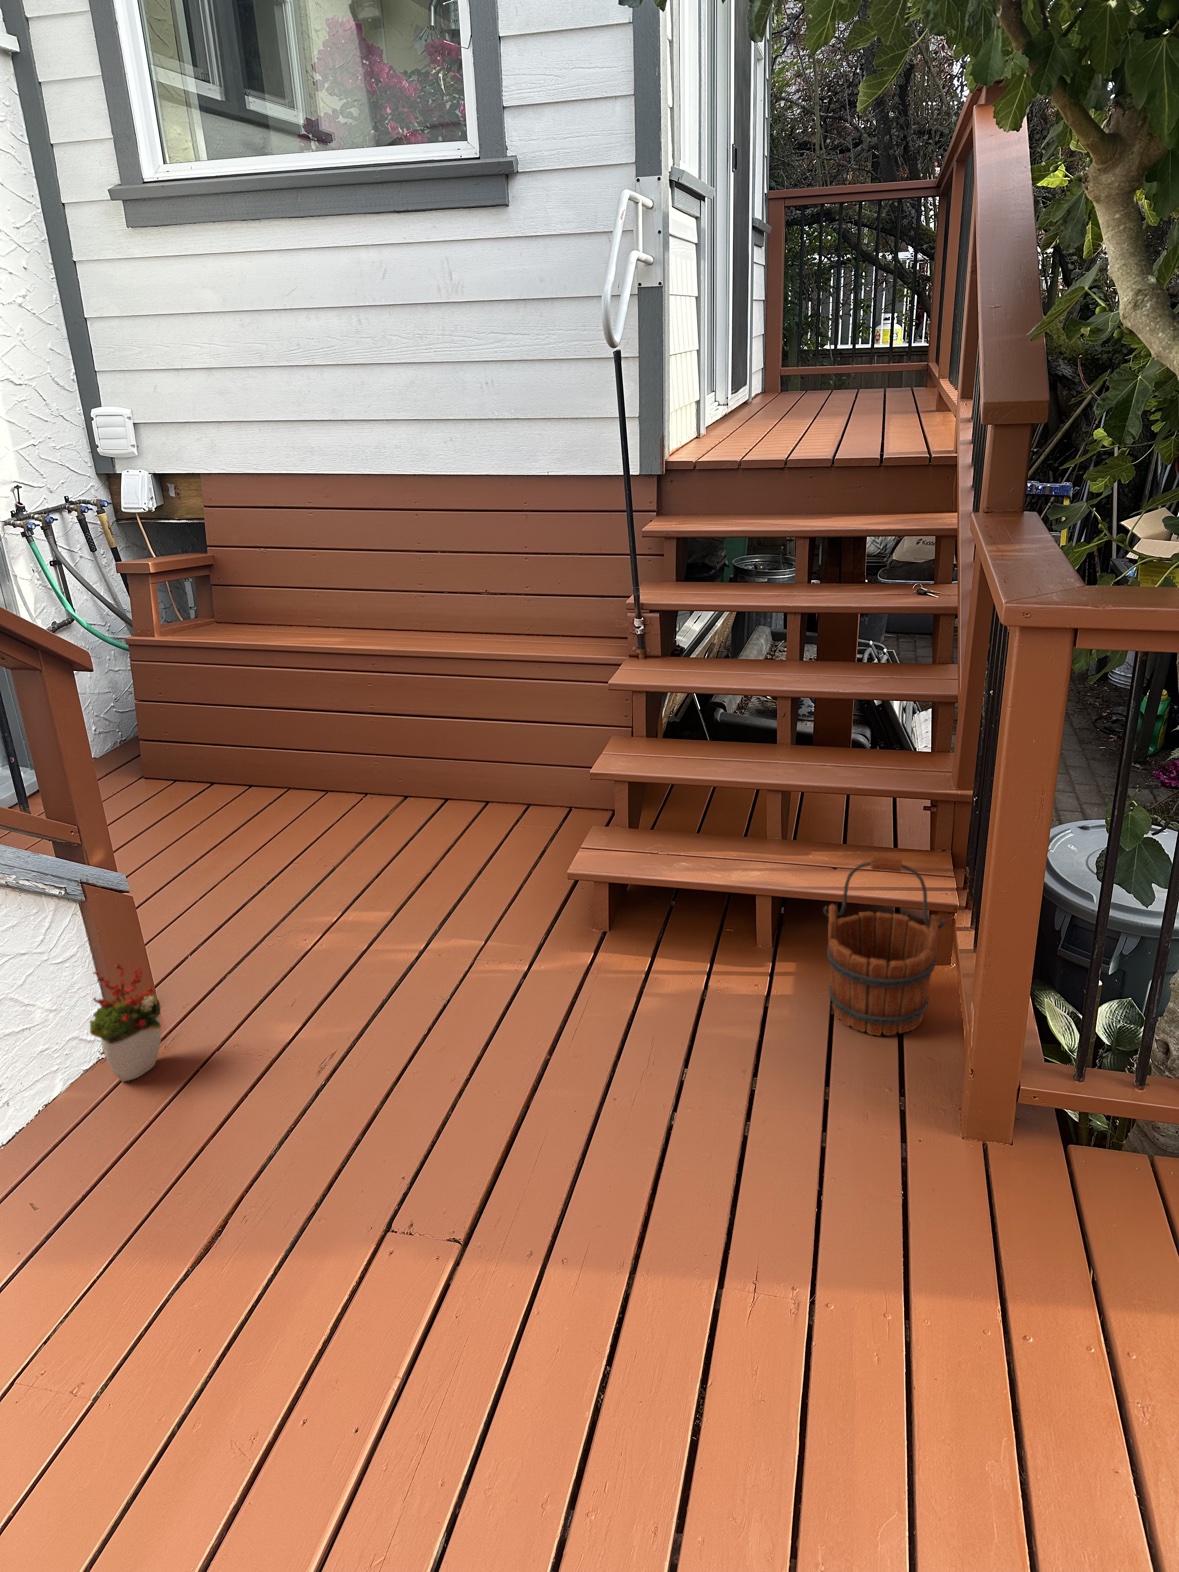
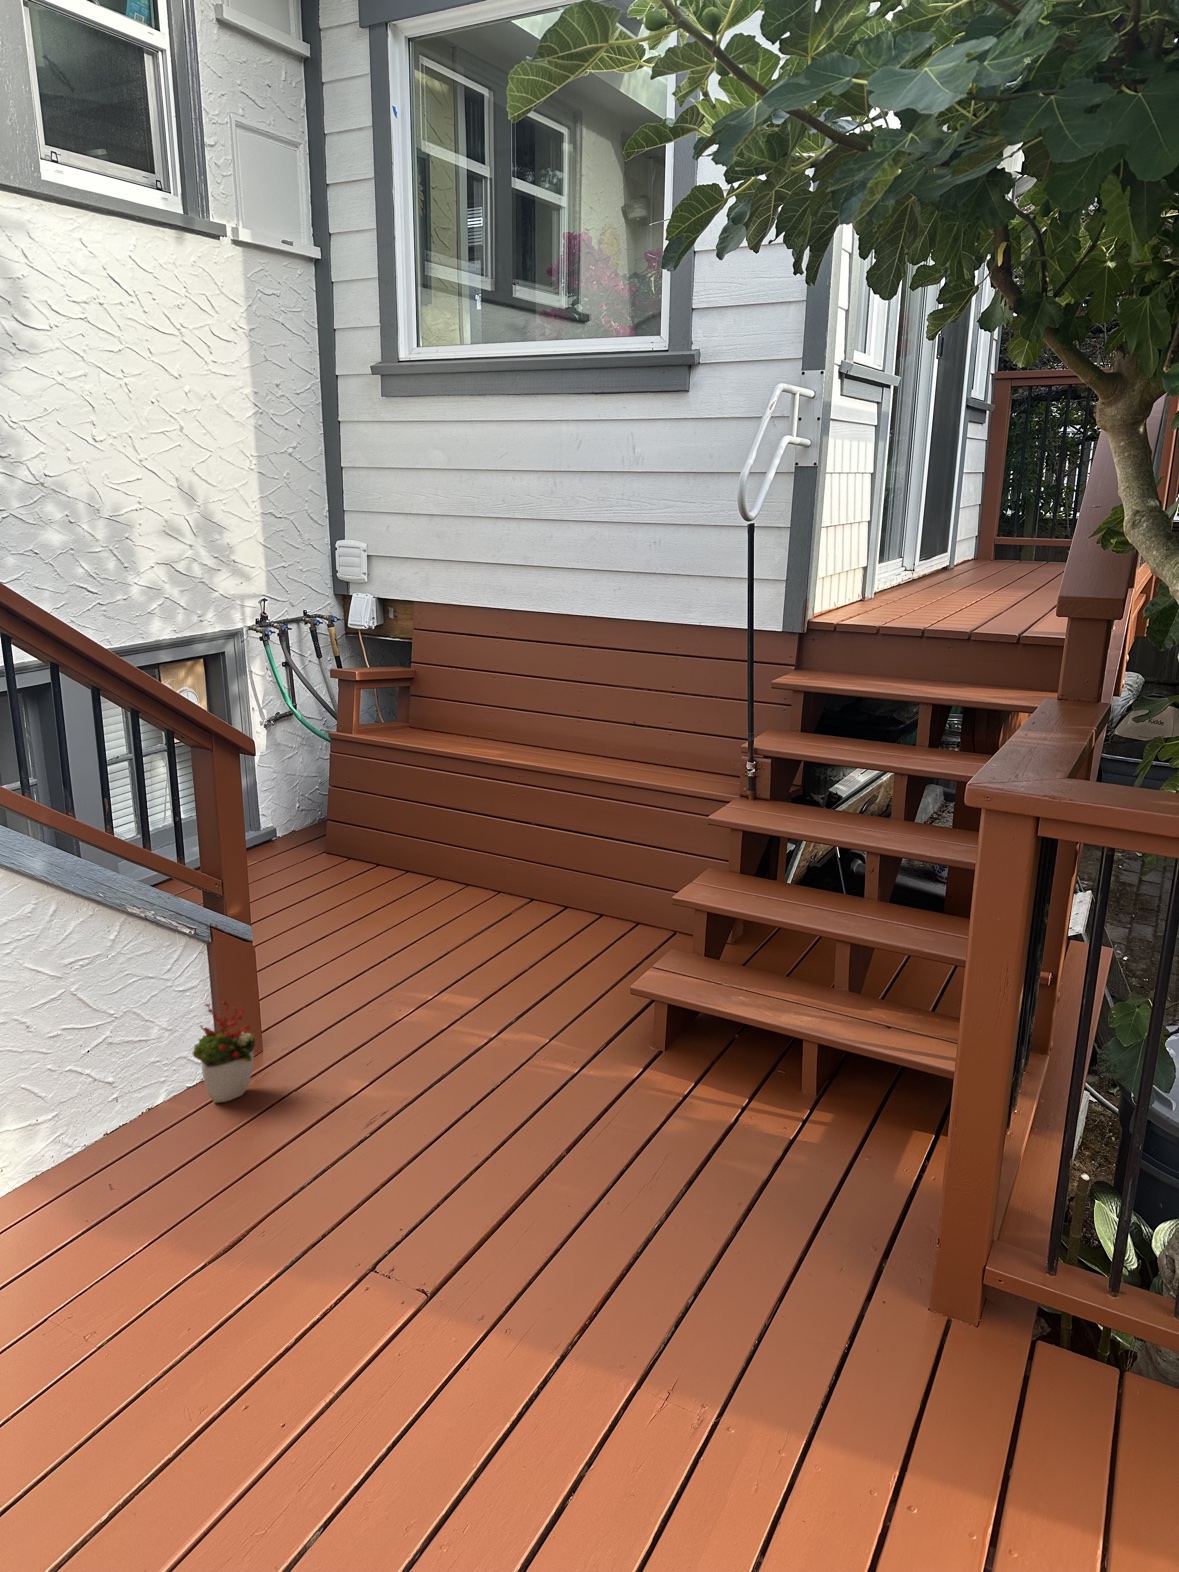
wooden bucket: present [824,857,945,1035] -> none [845,1013,959,1193]

